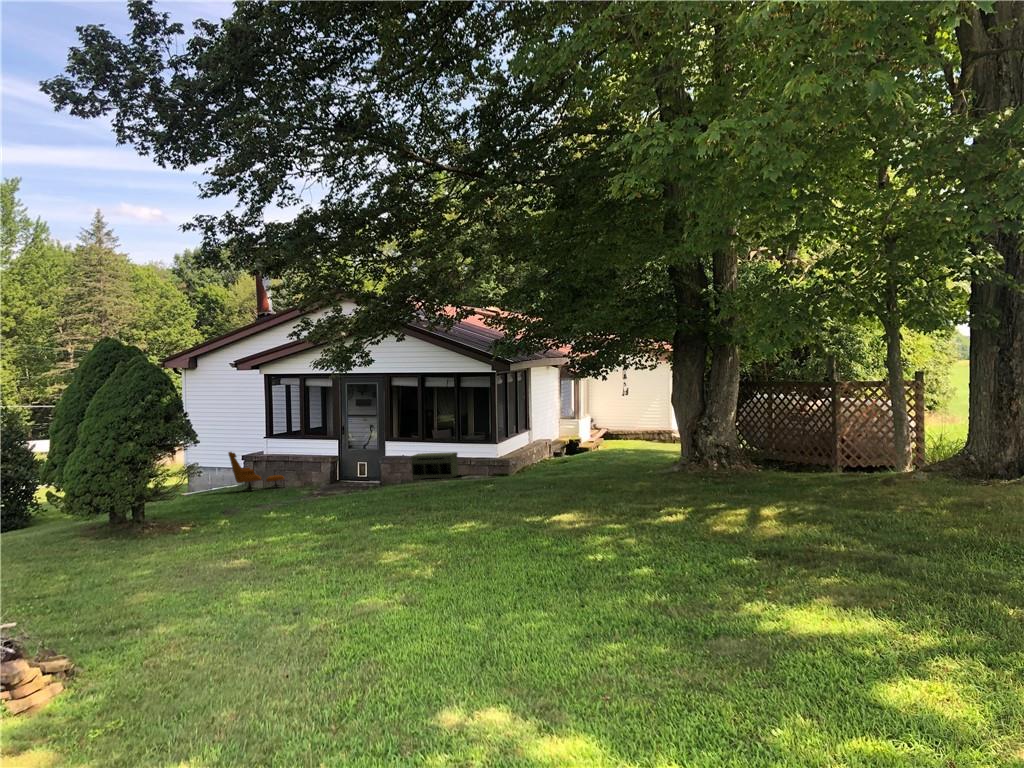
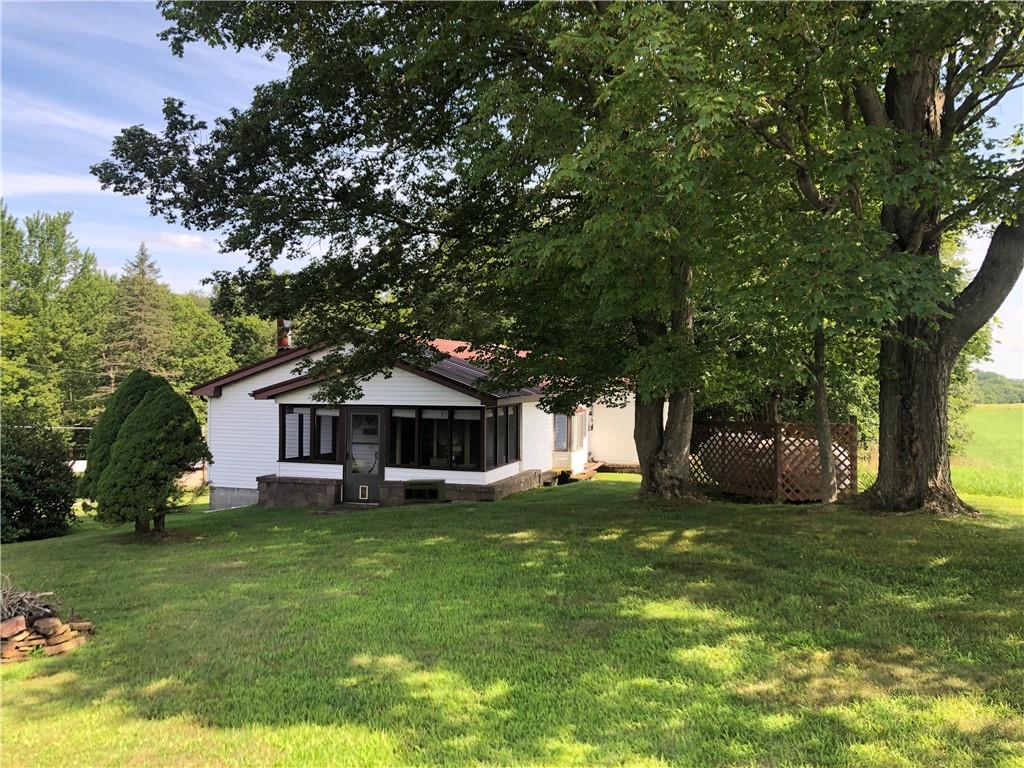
lounge chair: present [228,452,284,491] -> none [242,474,292,511]

